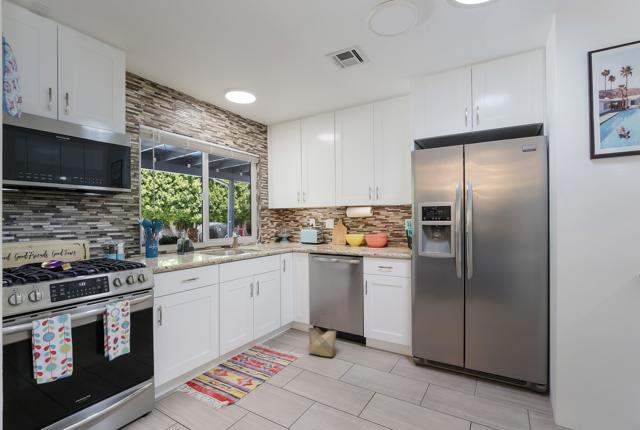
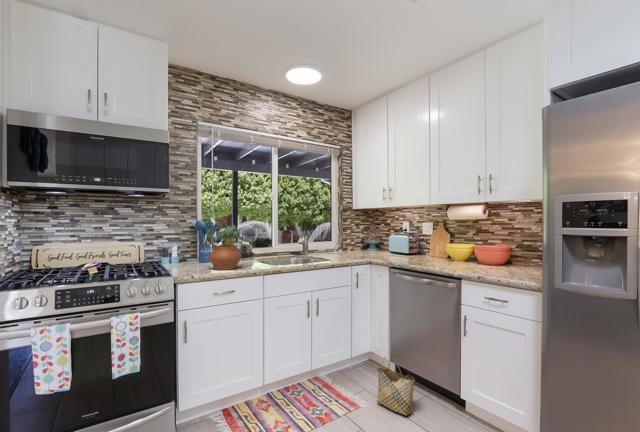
potted plant: none [166,221,198,261] -> present [207,224,243,270]

